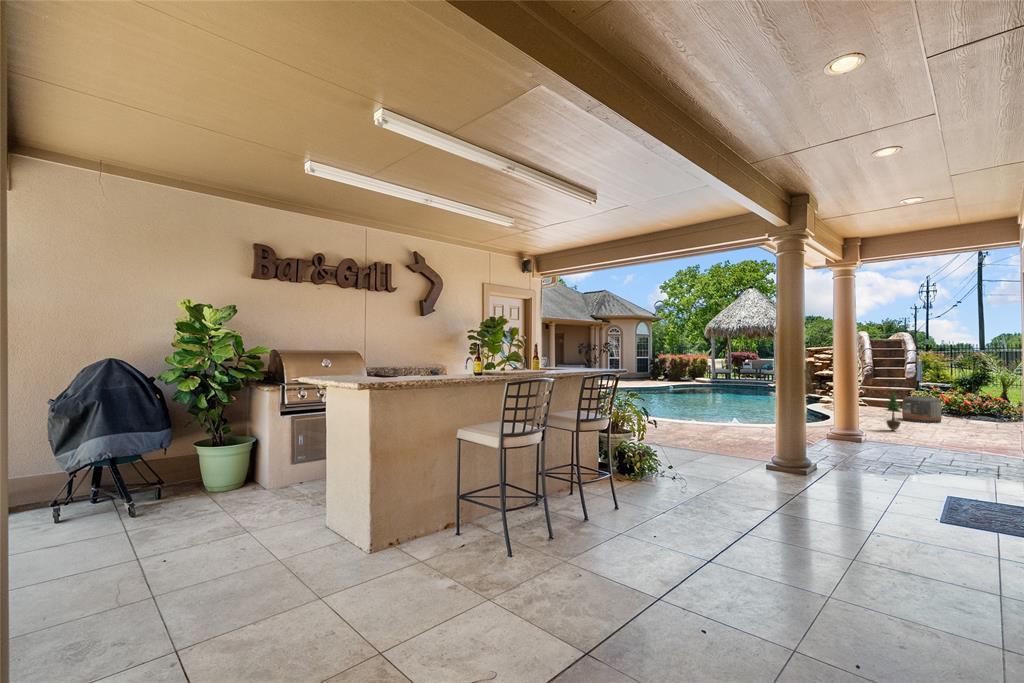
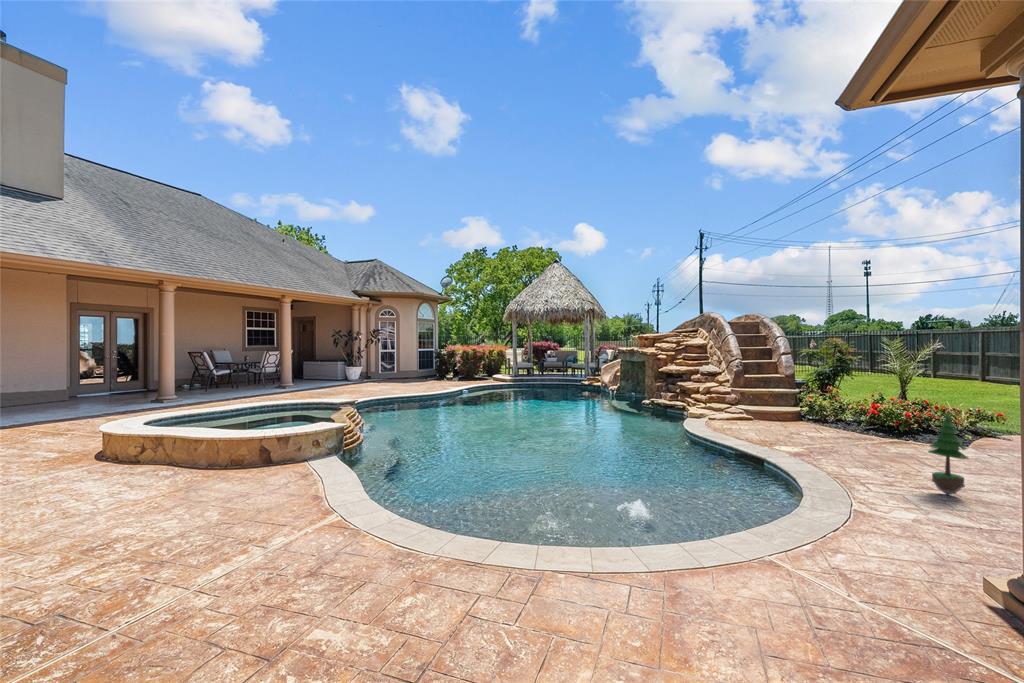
pouf: present [902,396,941,423] -> none [850,408,913,454]

